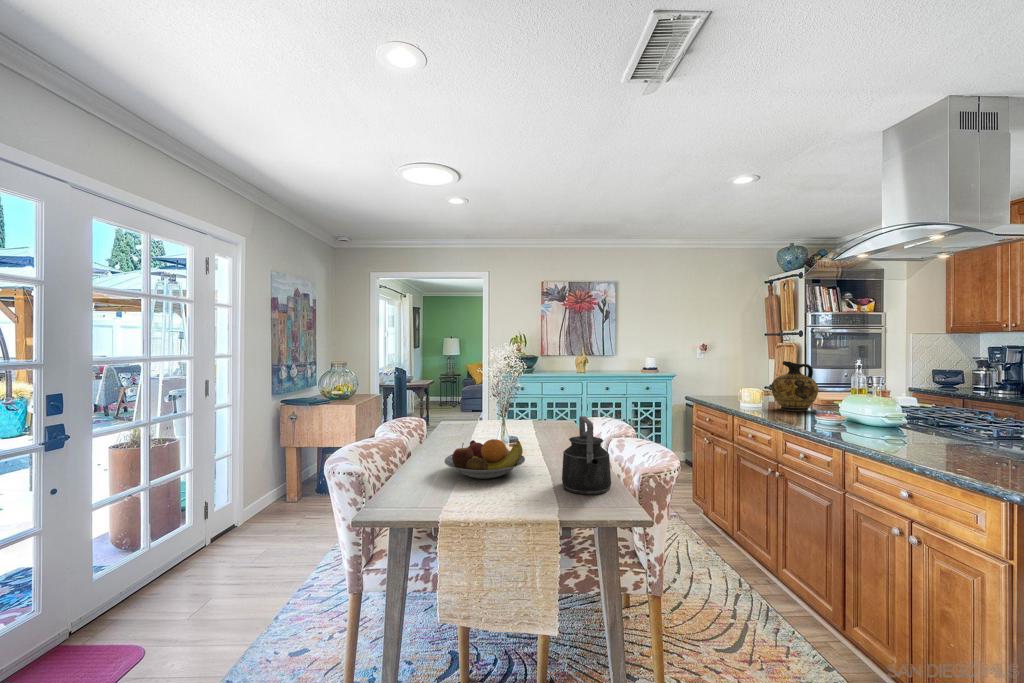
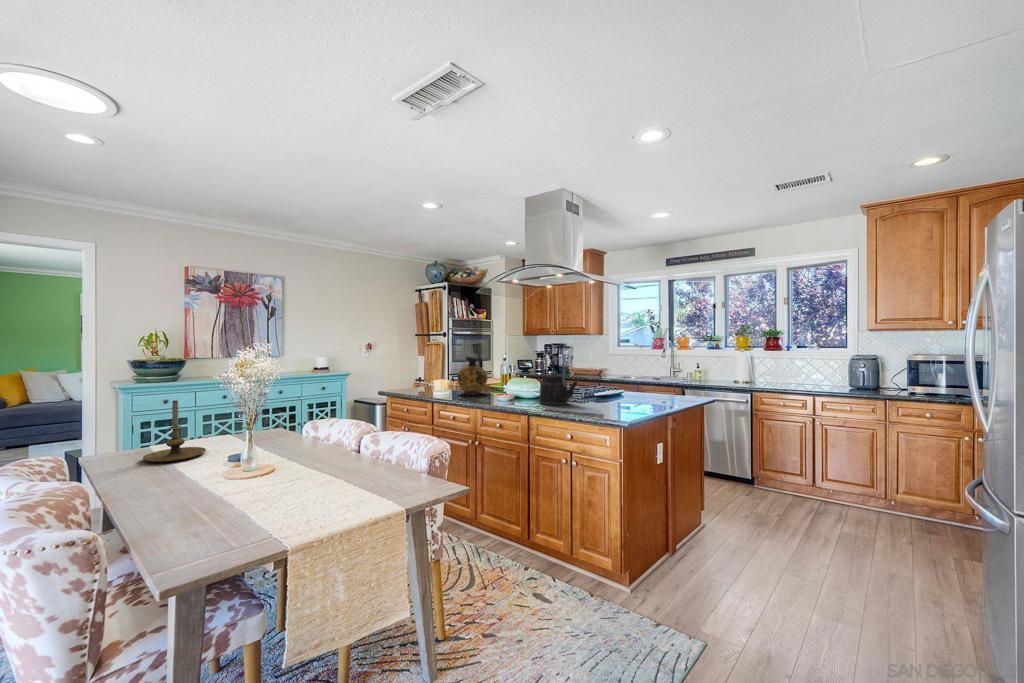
candle holder: none [467,386,506,433] -> present [143,400,206,462]
kettle: present [562,416,611,494] -> present [539,363,578,405]
fruit bowl: present [445,439,525,479] -> none [193,453,306,508]

